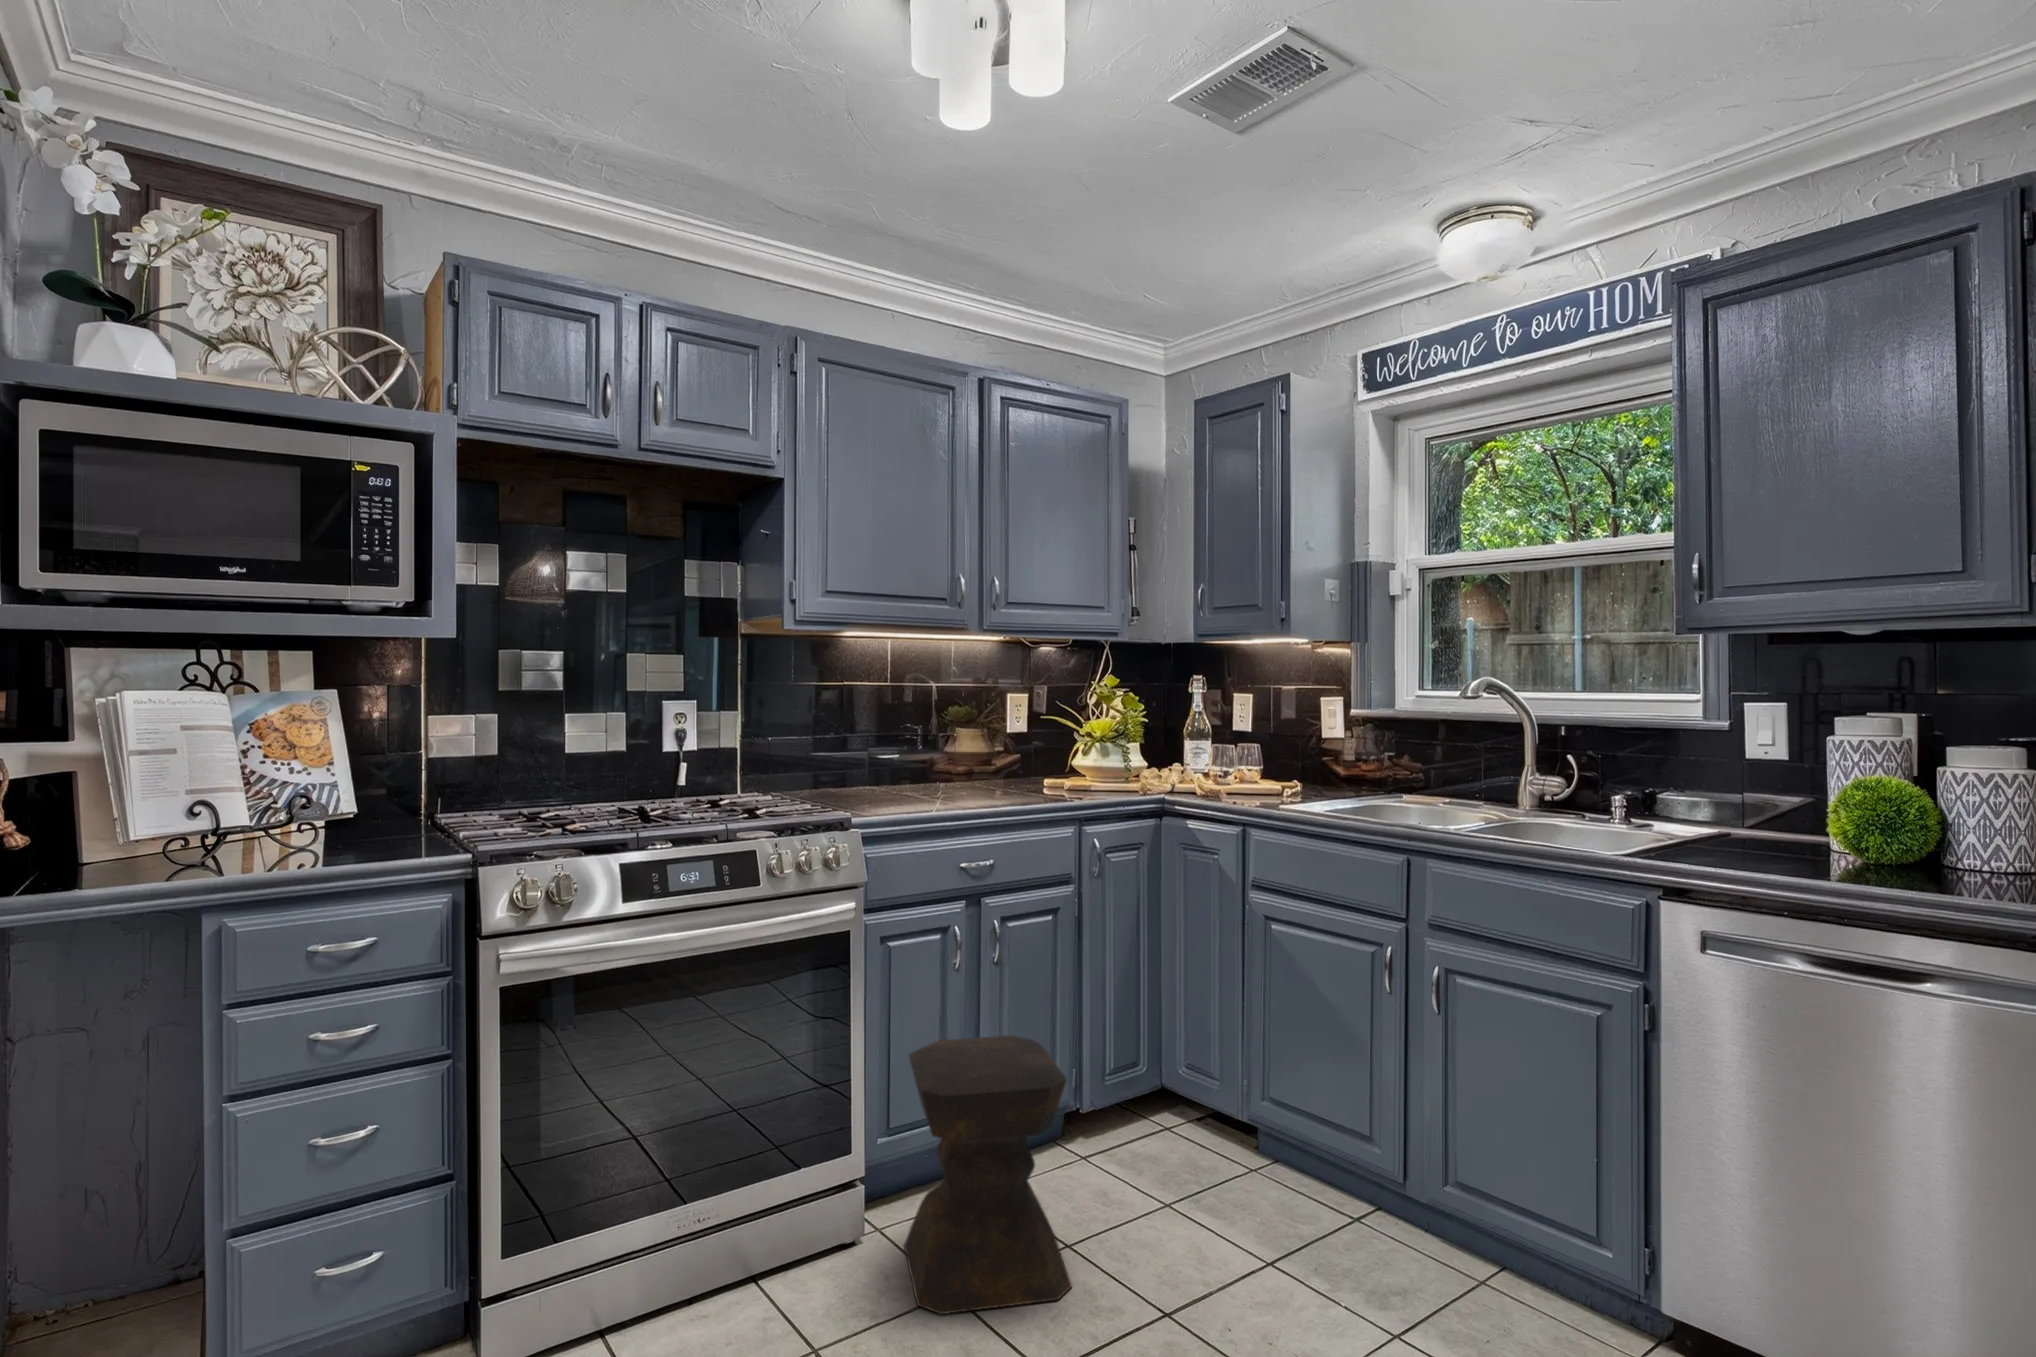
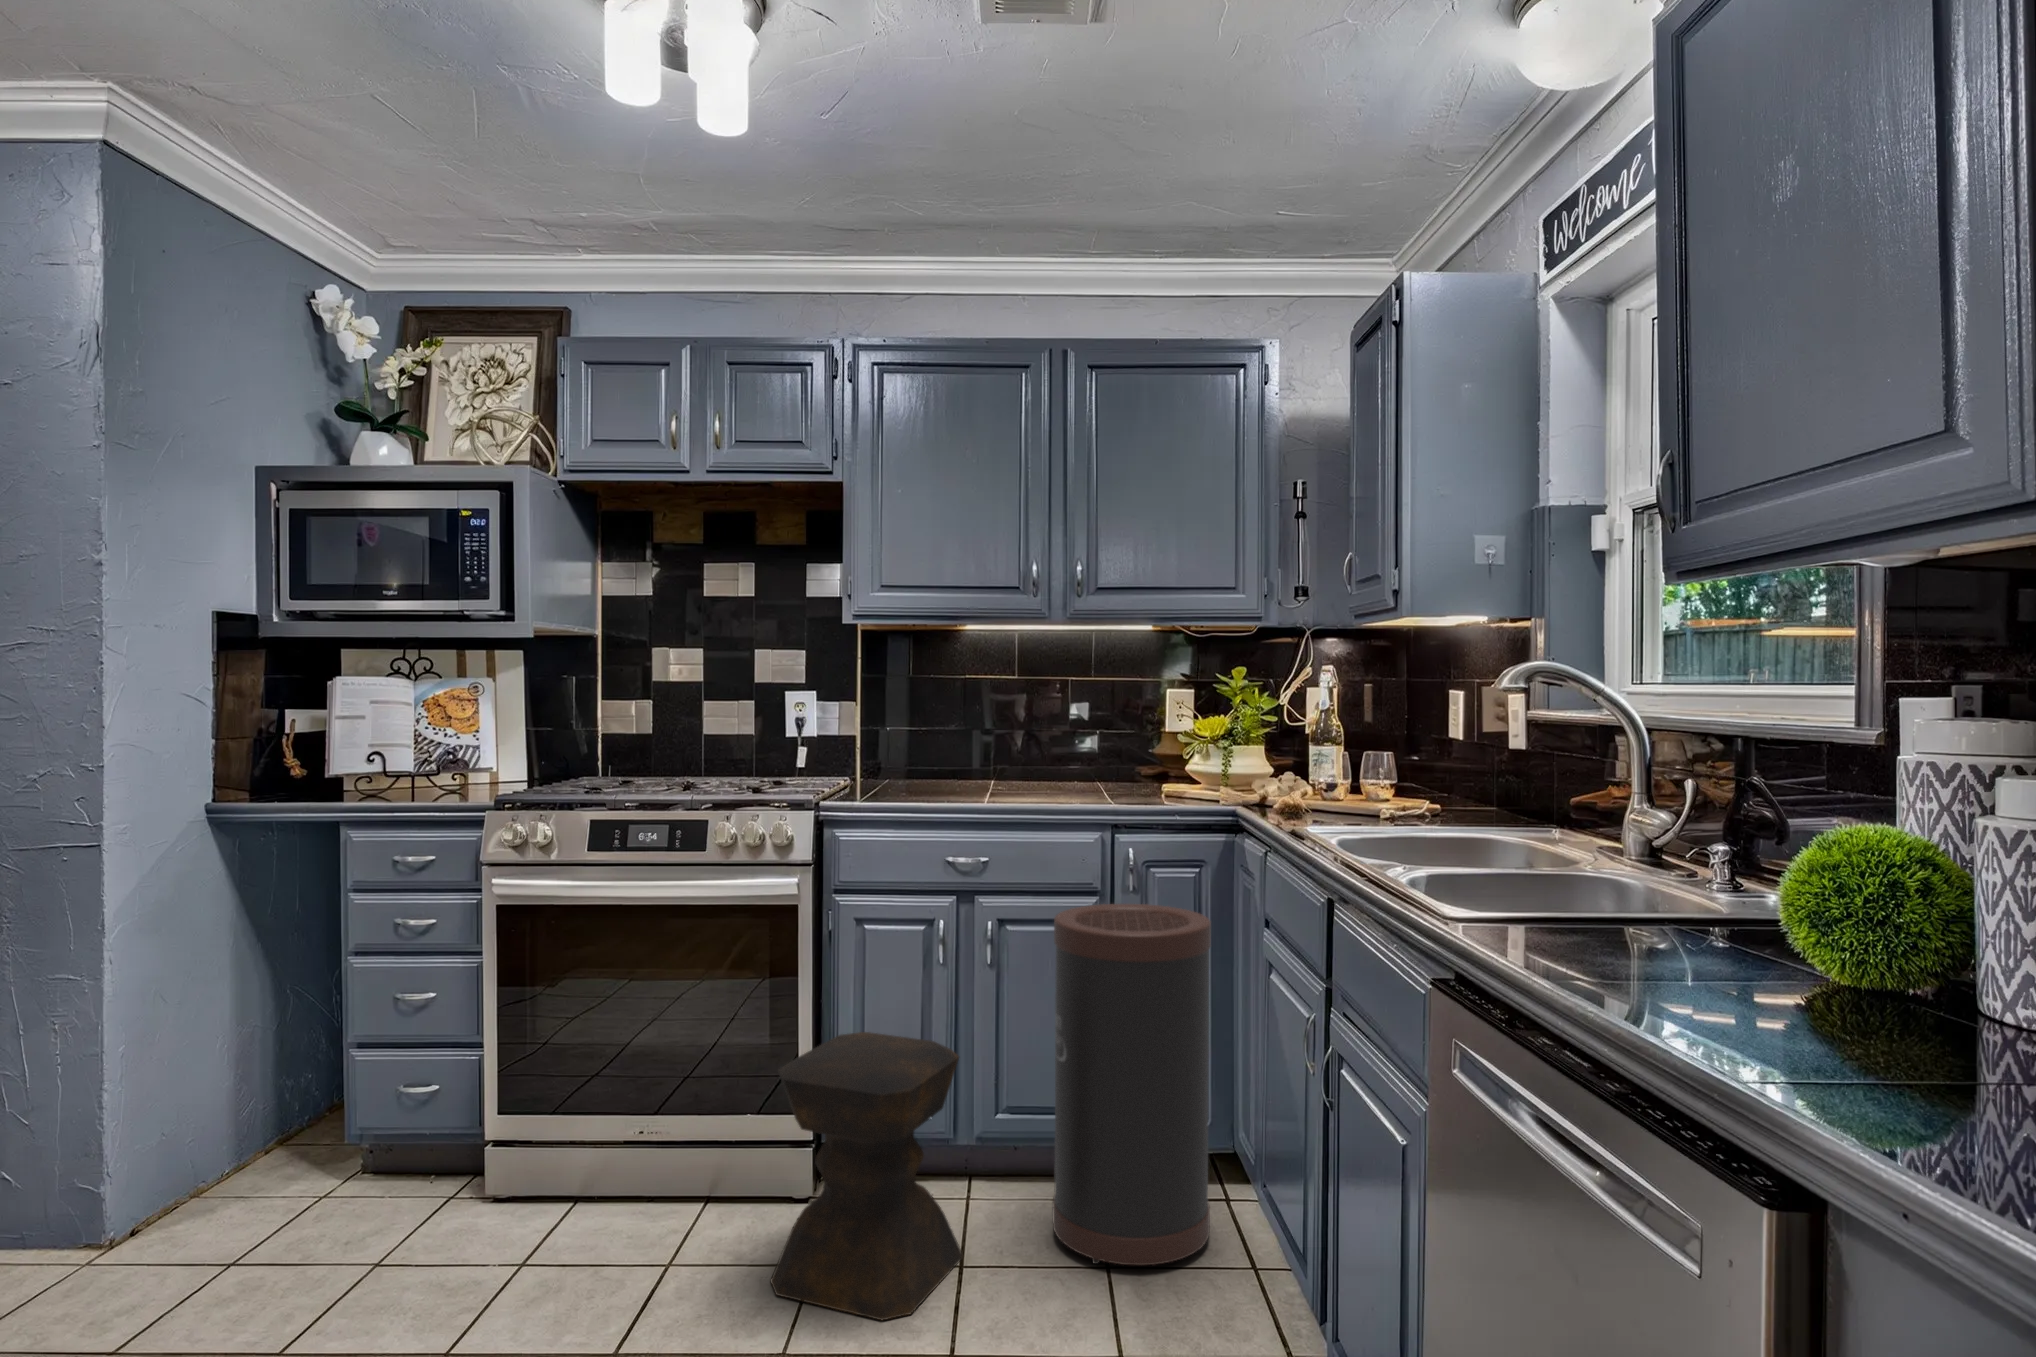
trash can: none [1071,887,1208,1202] -> present [1053,904,1211,1265]

